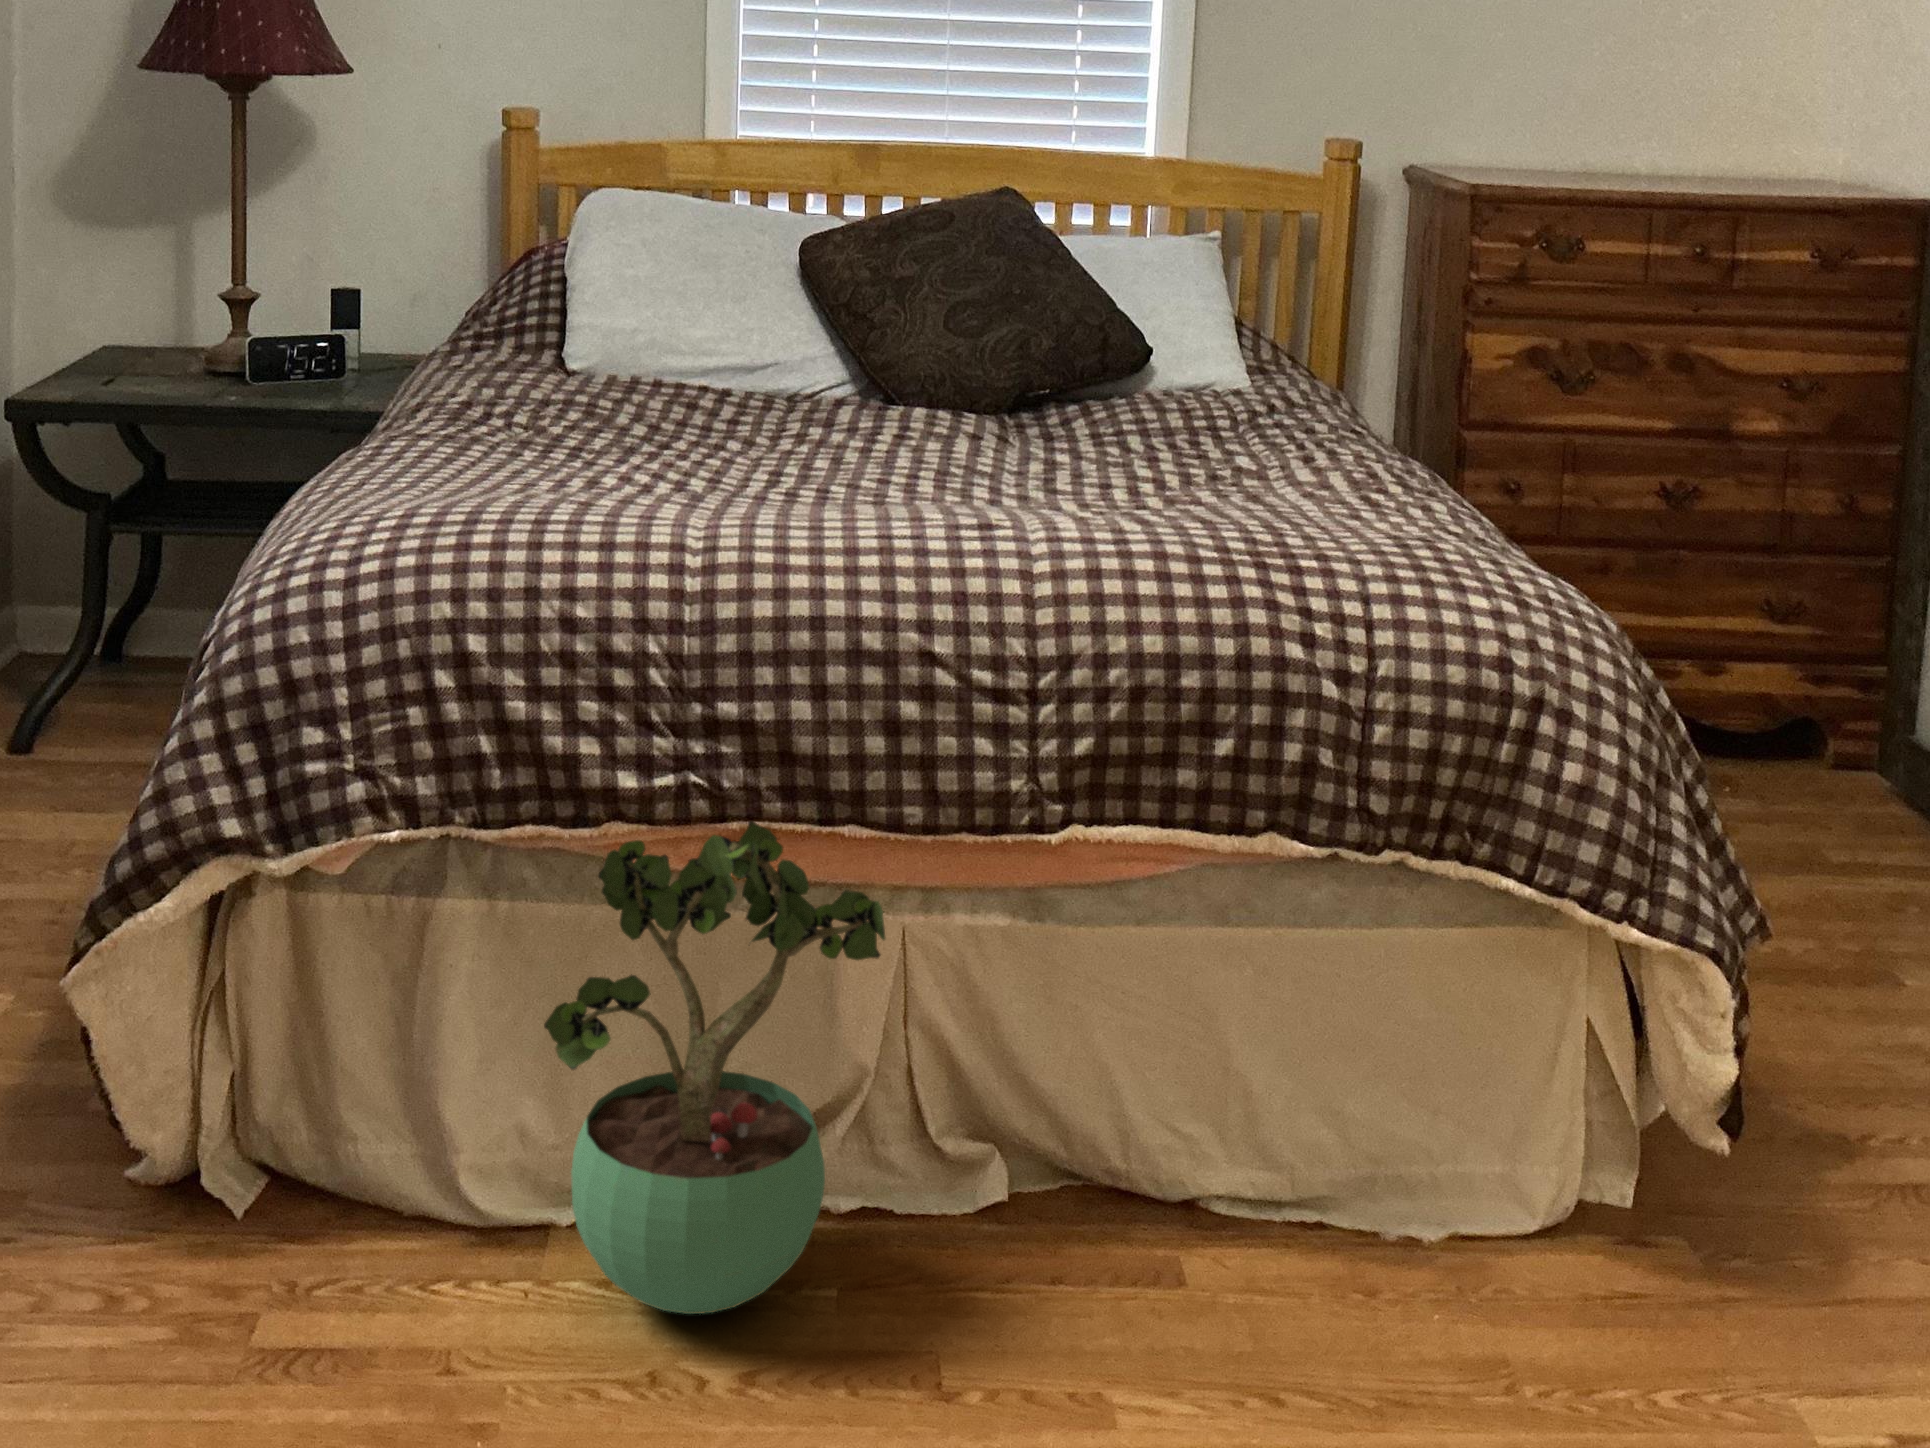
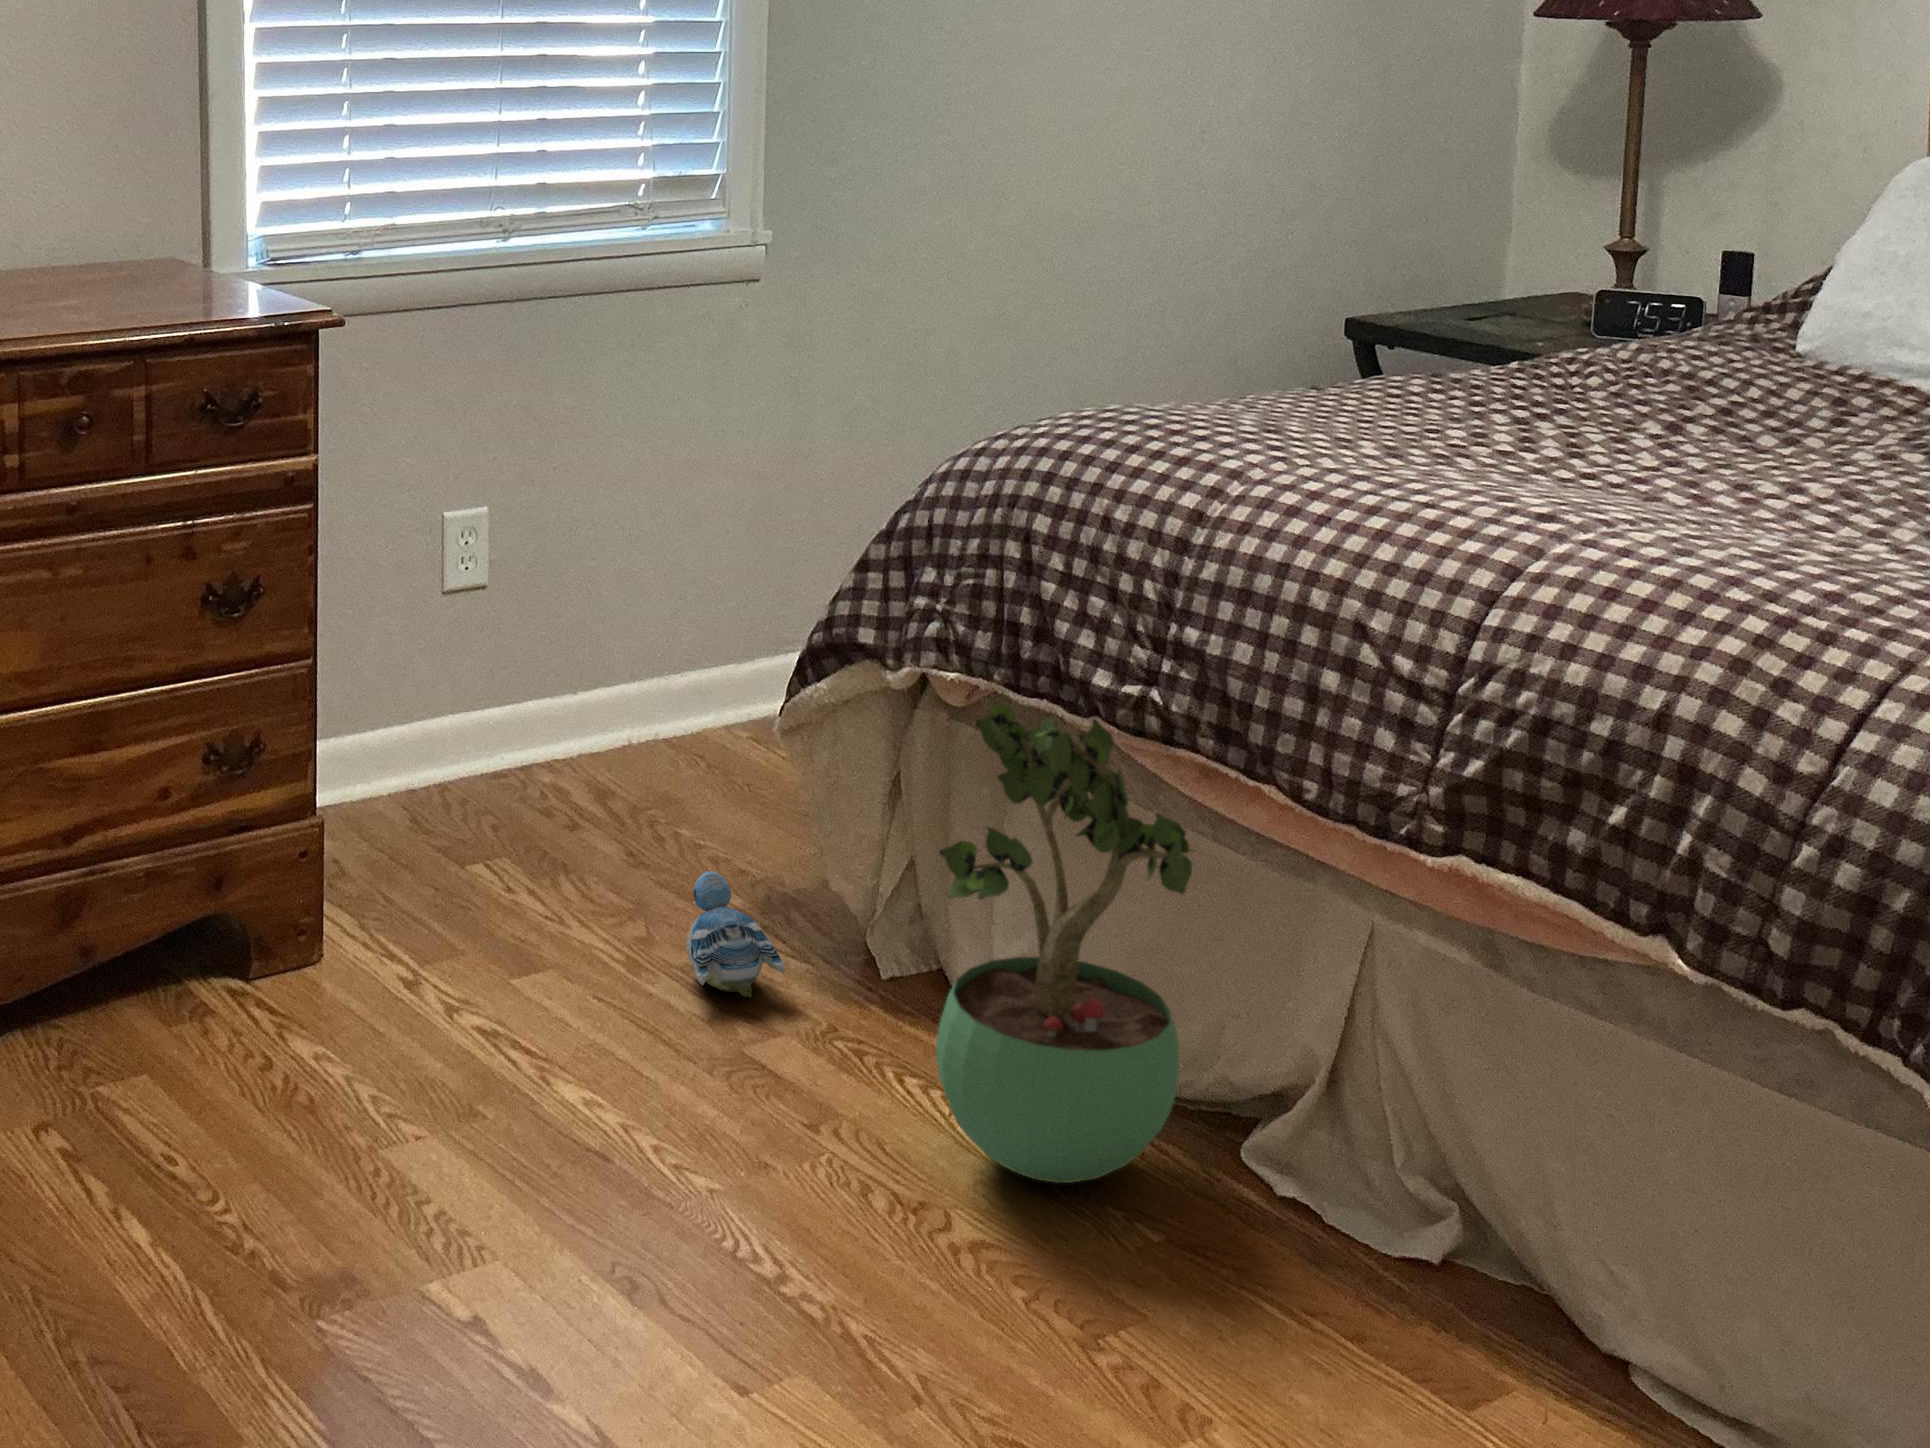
plush toy: none [57,1185,229,1323] -> present [686,871,785,998]

